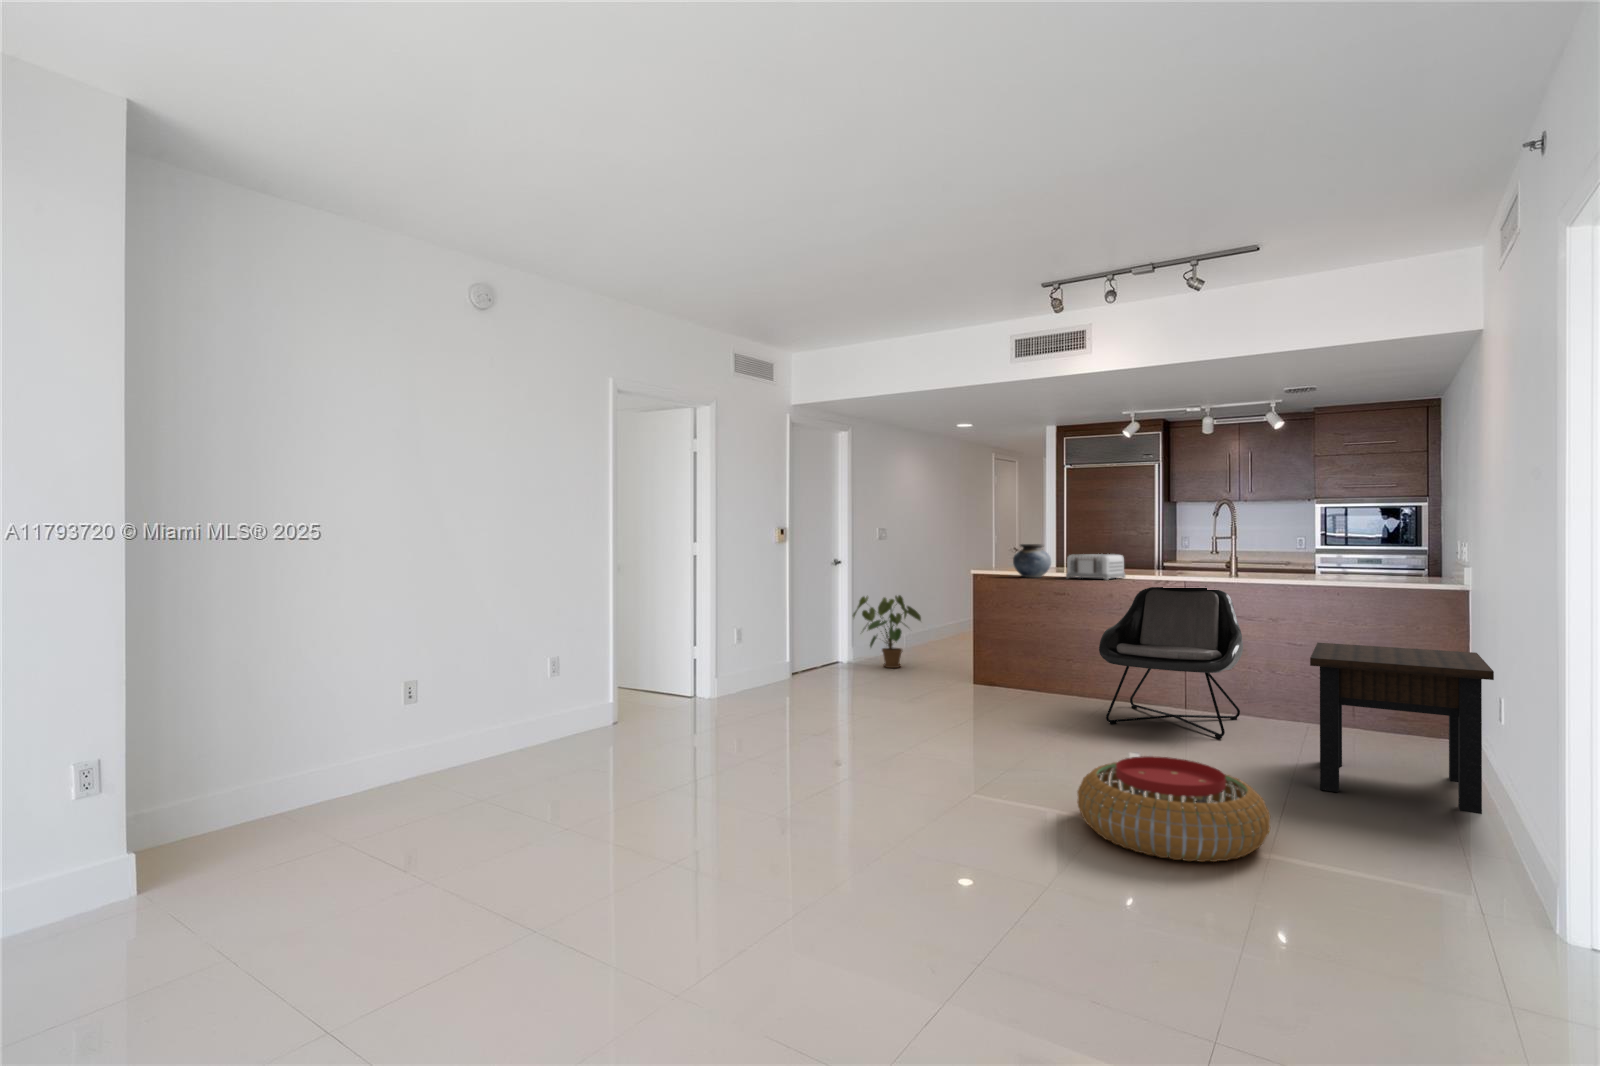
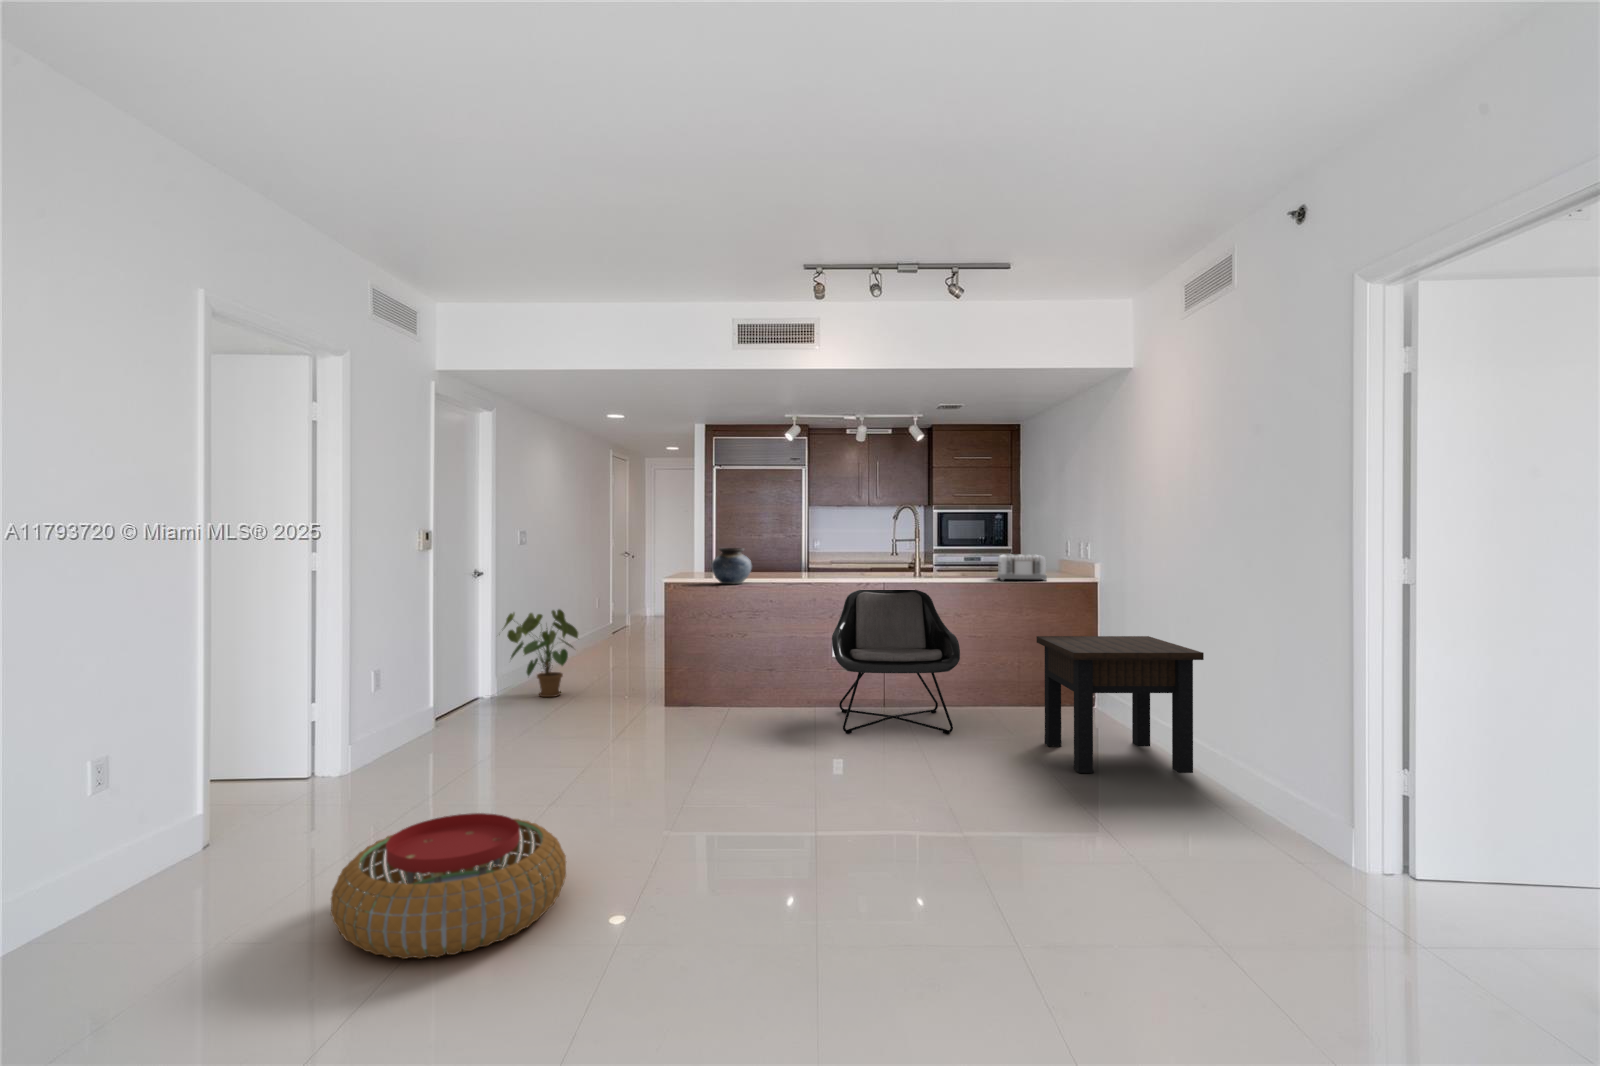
toaster: present [1066,554,1125,580] -> present [997,555,1047,581]
pouf: present [1077,756,1270,862] -> present [331,813,566,959]

